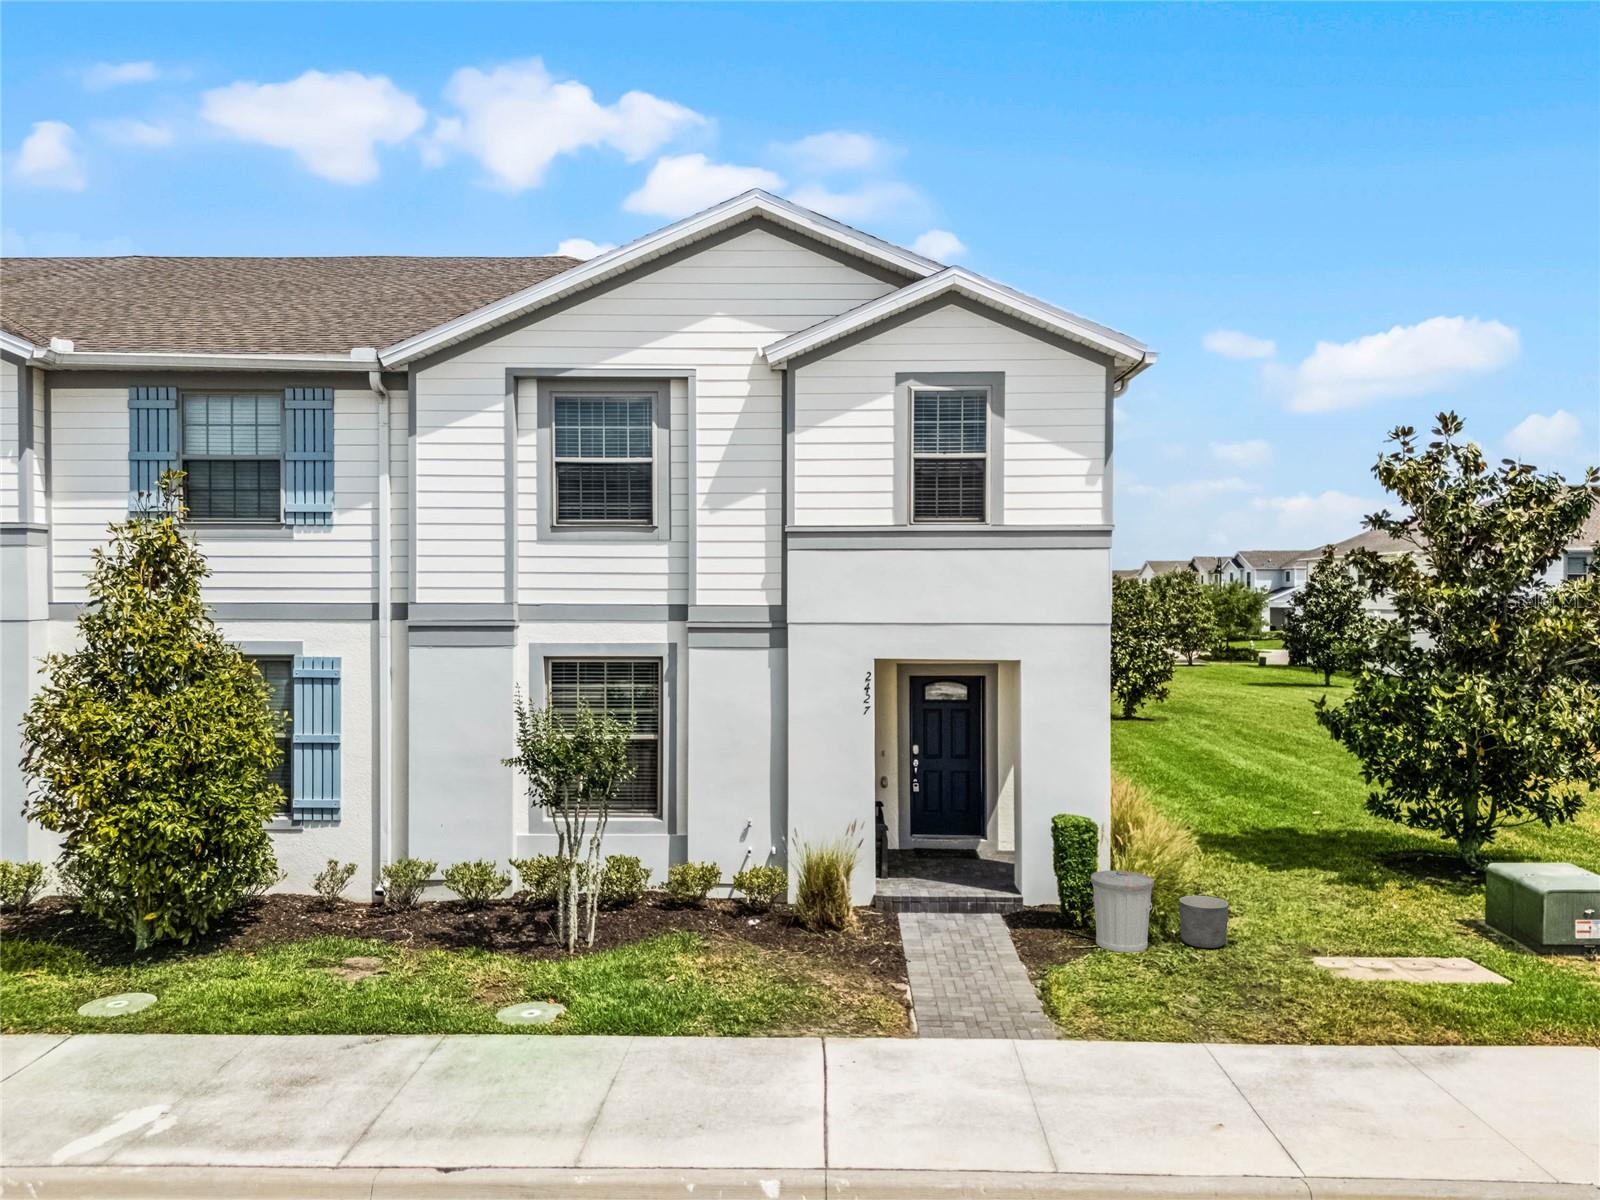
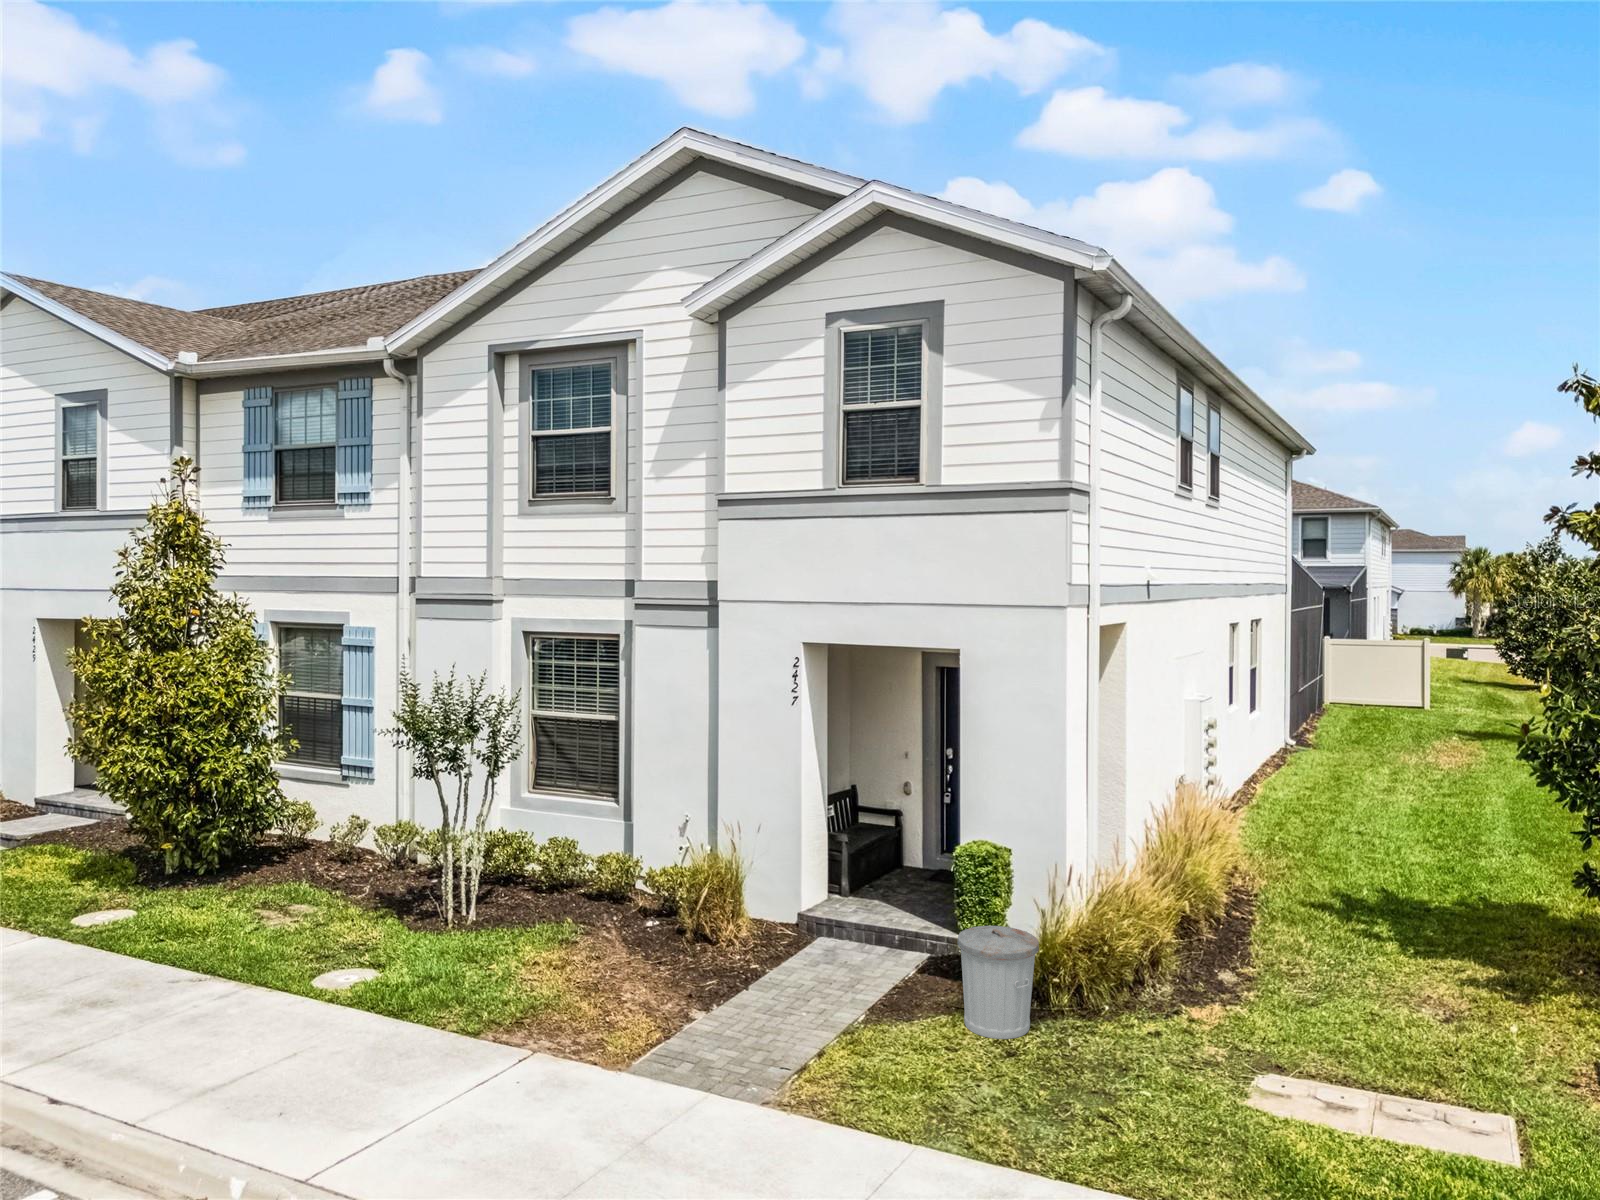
planter: present [1180,896,1228,948] -> none [1078,976,1143,1054]

